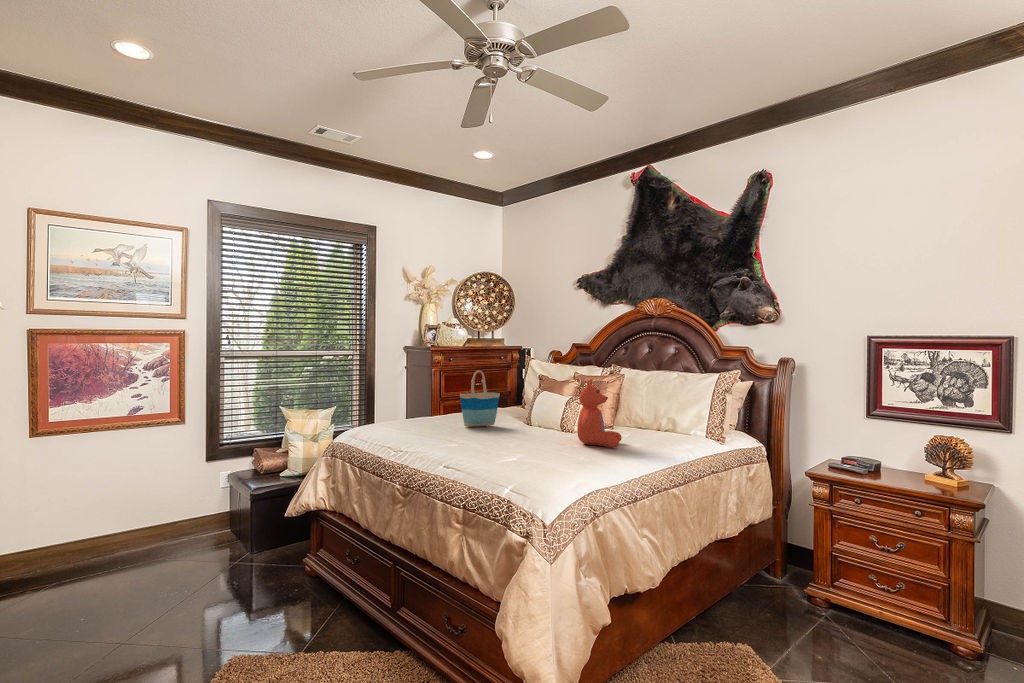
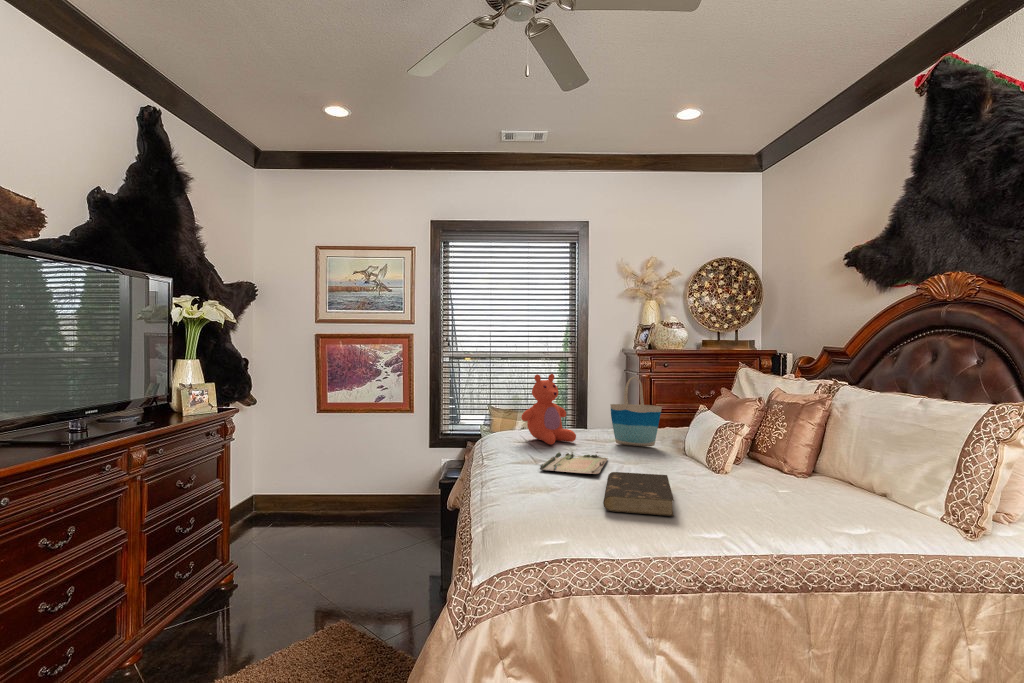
teddy bear: present [577,379,622,447] -> present [521,374,576,445]
tray: none [440,432,500,452] -> present [540,452,608,474]
book: none [513,440,585,467] -> present [603,472,674,516]

